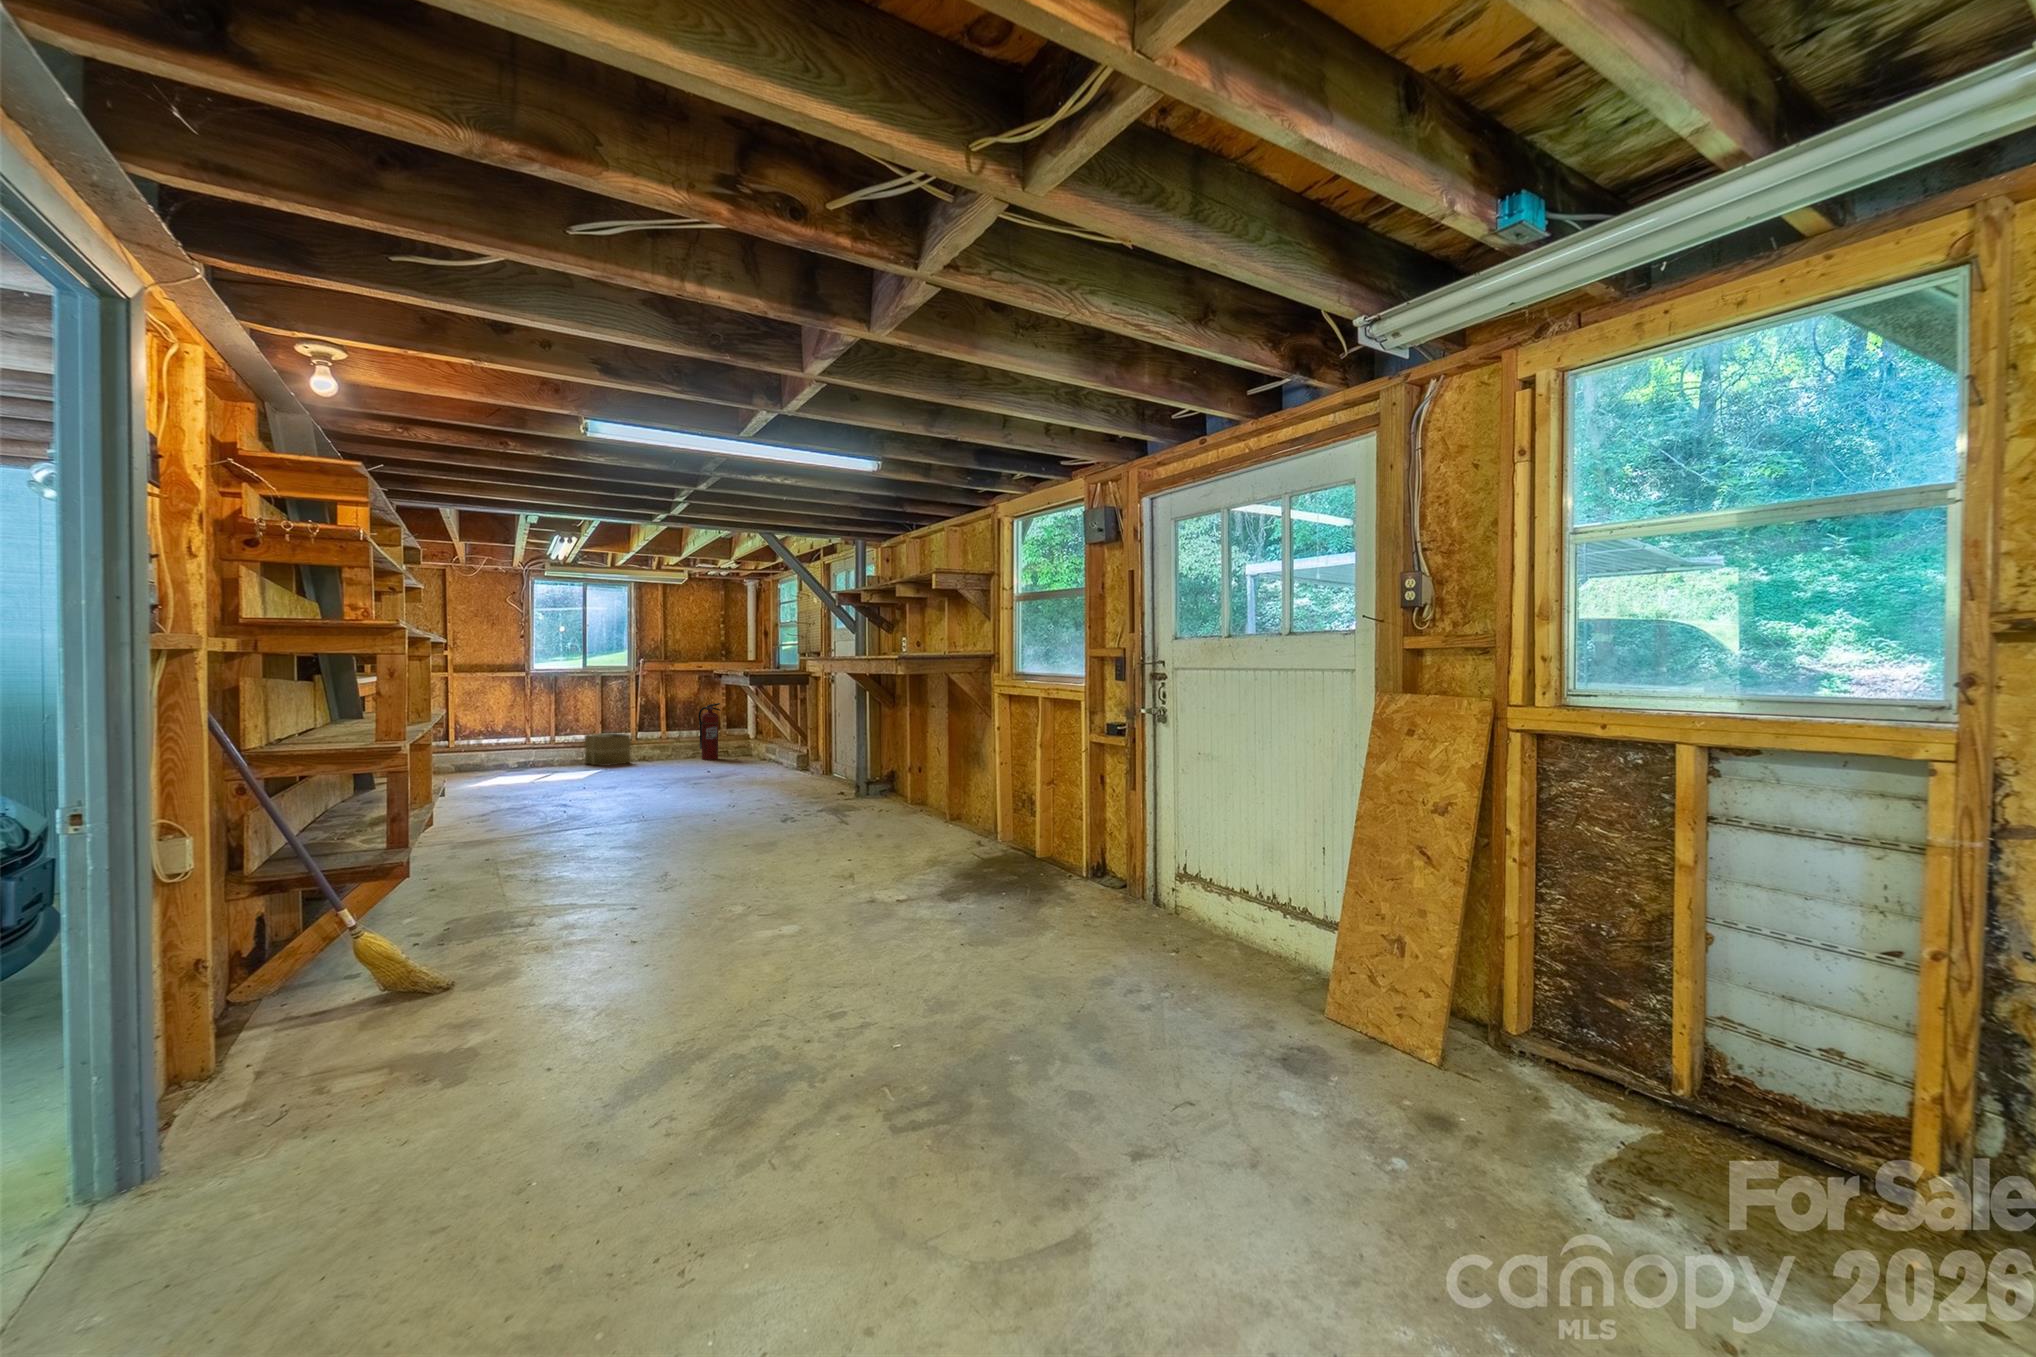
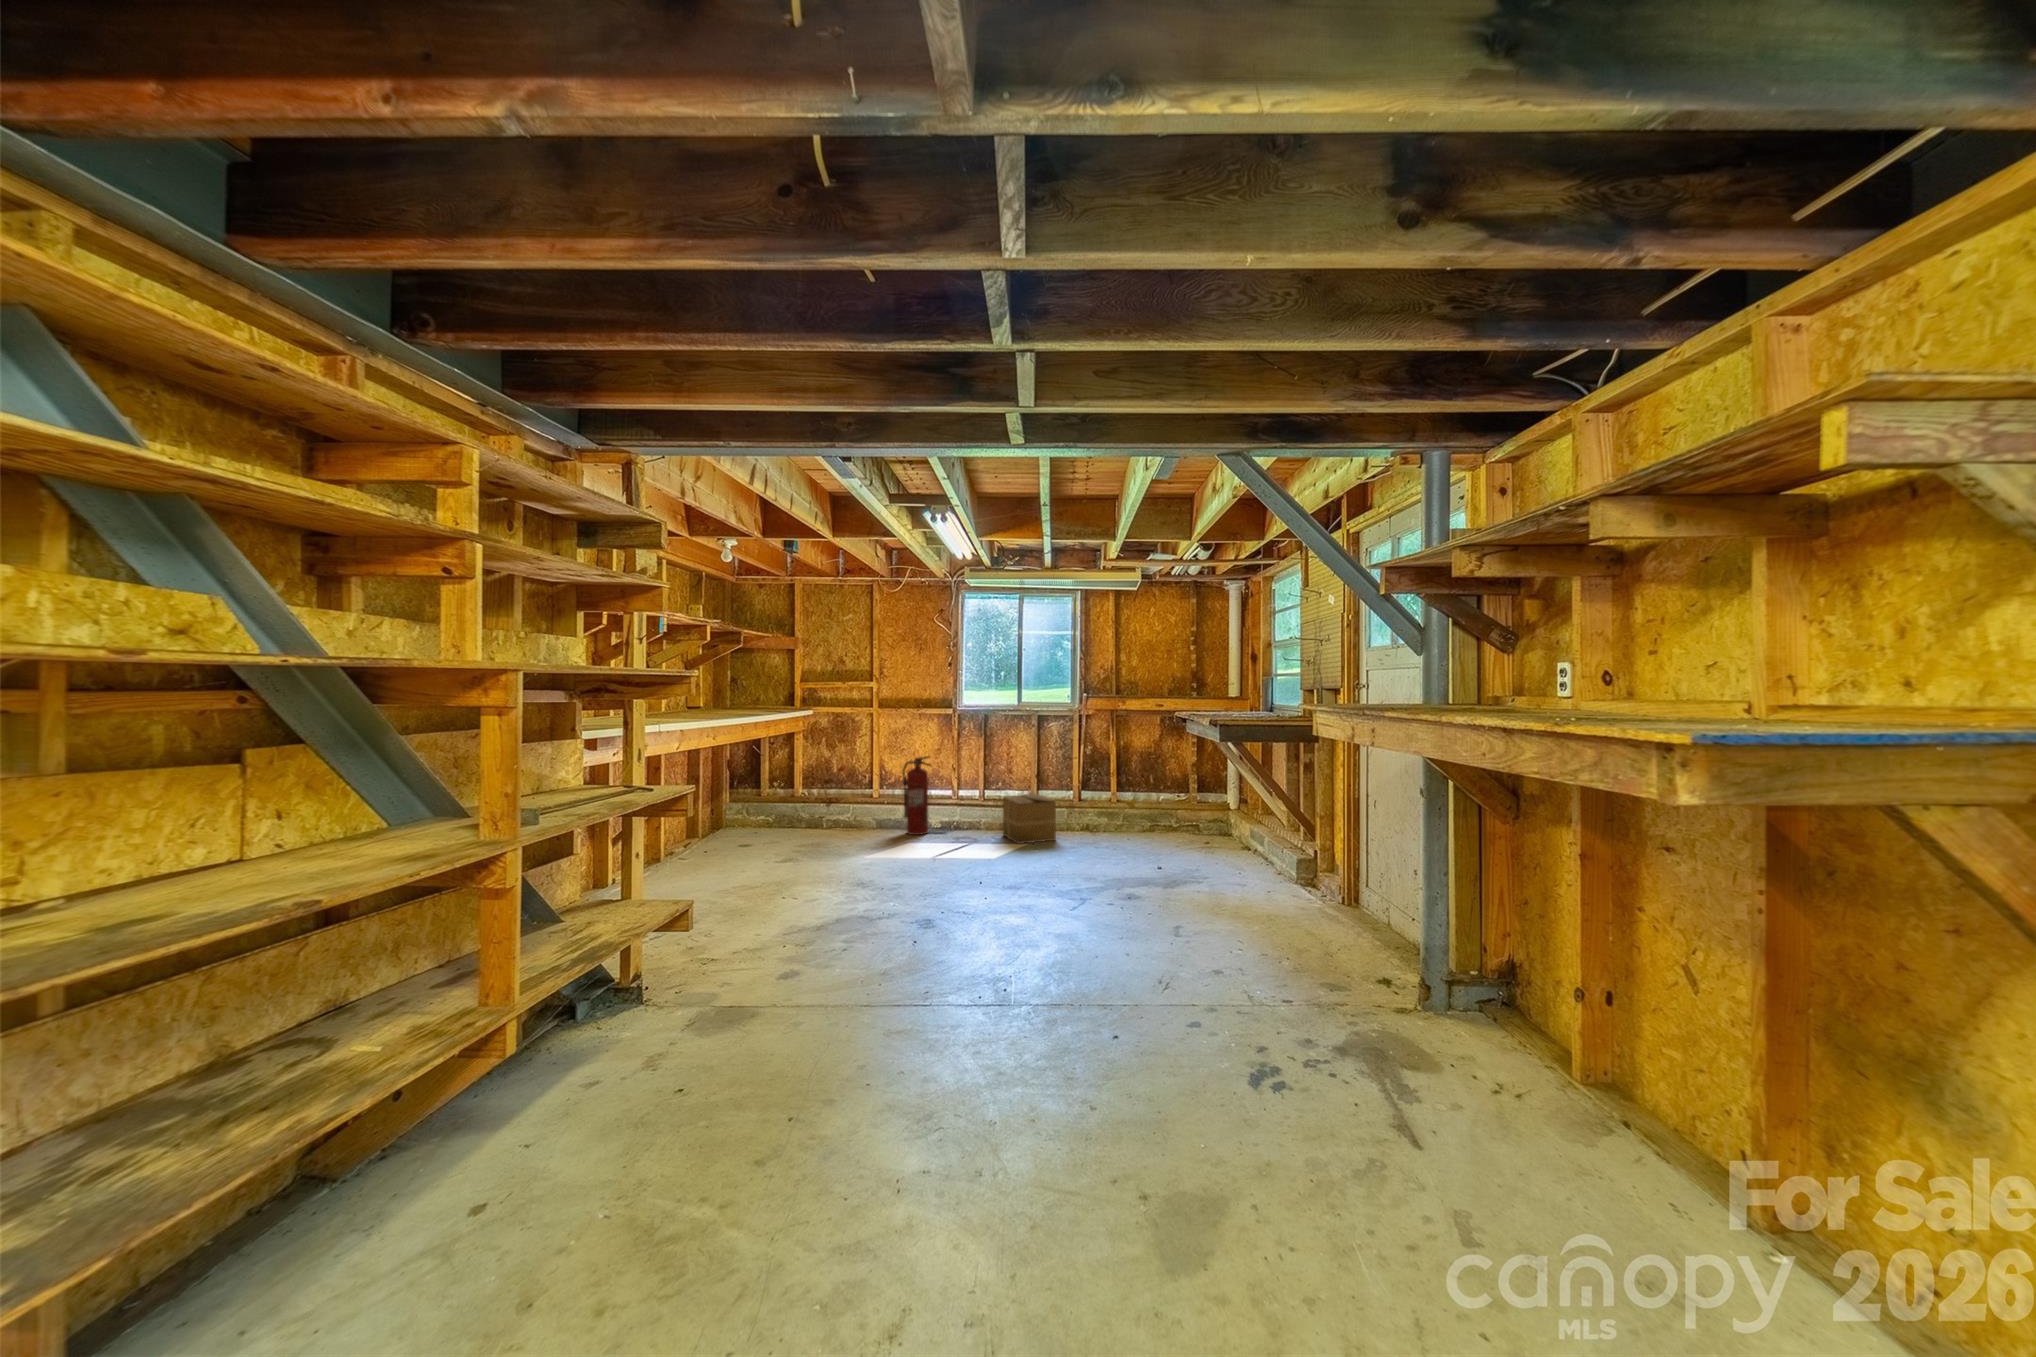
fire extinguisher: present [699,703,720,760] -> present [902,756,931,835]

